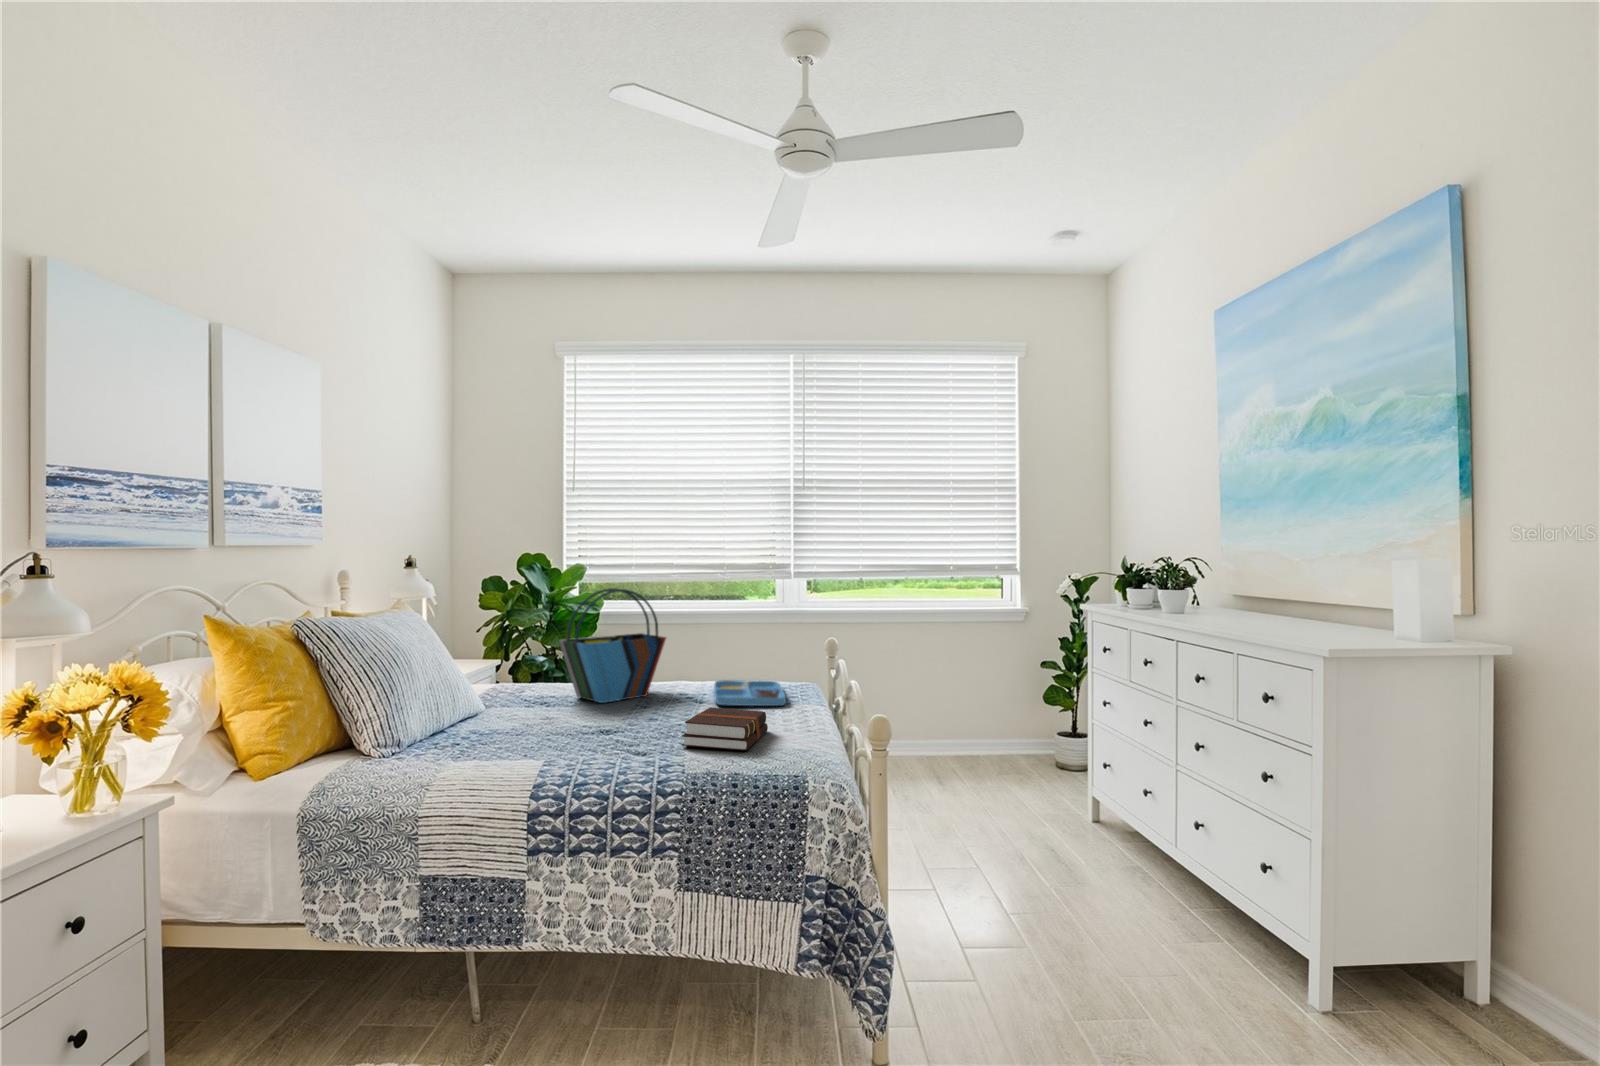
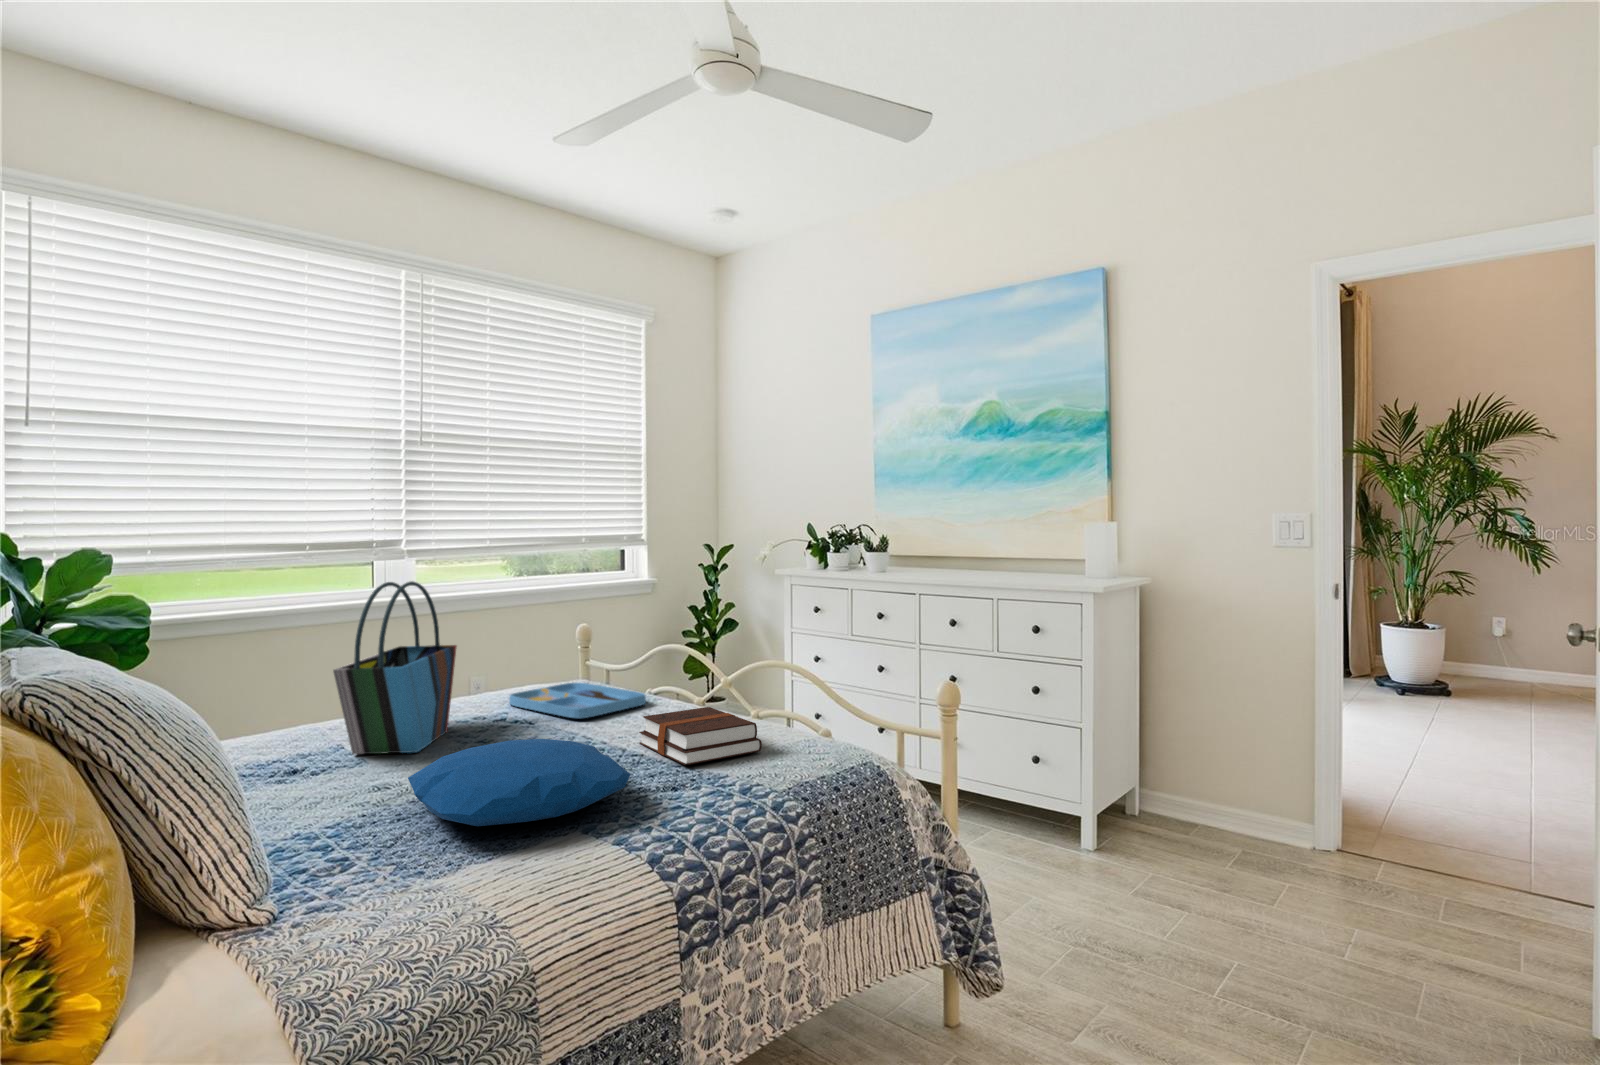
pillow: none [483,700,635,749] -> present [408,739,630,826]

